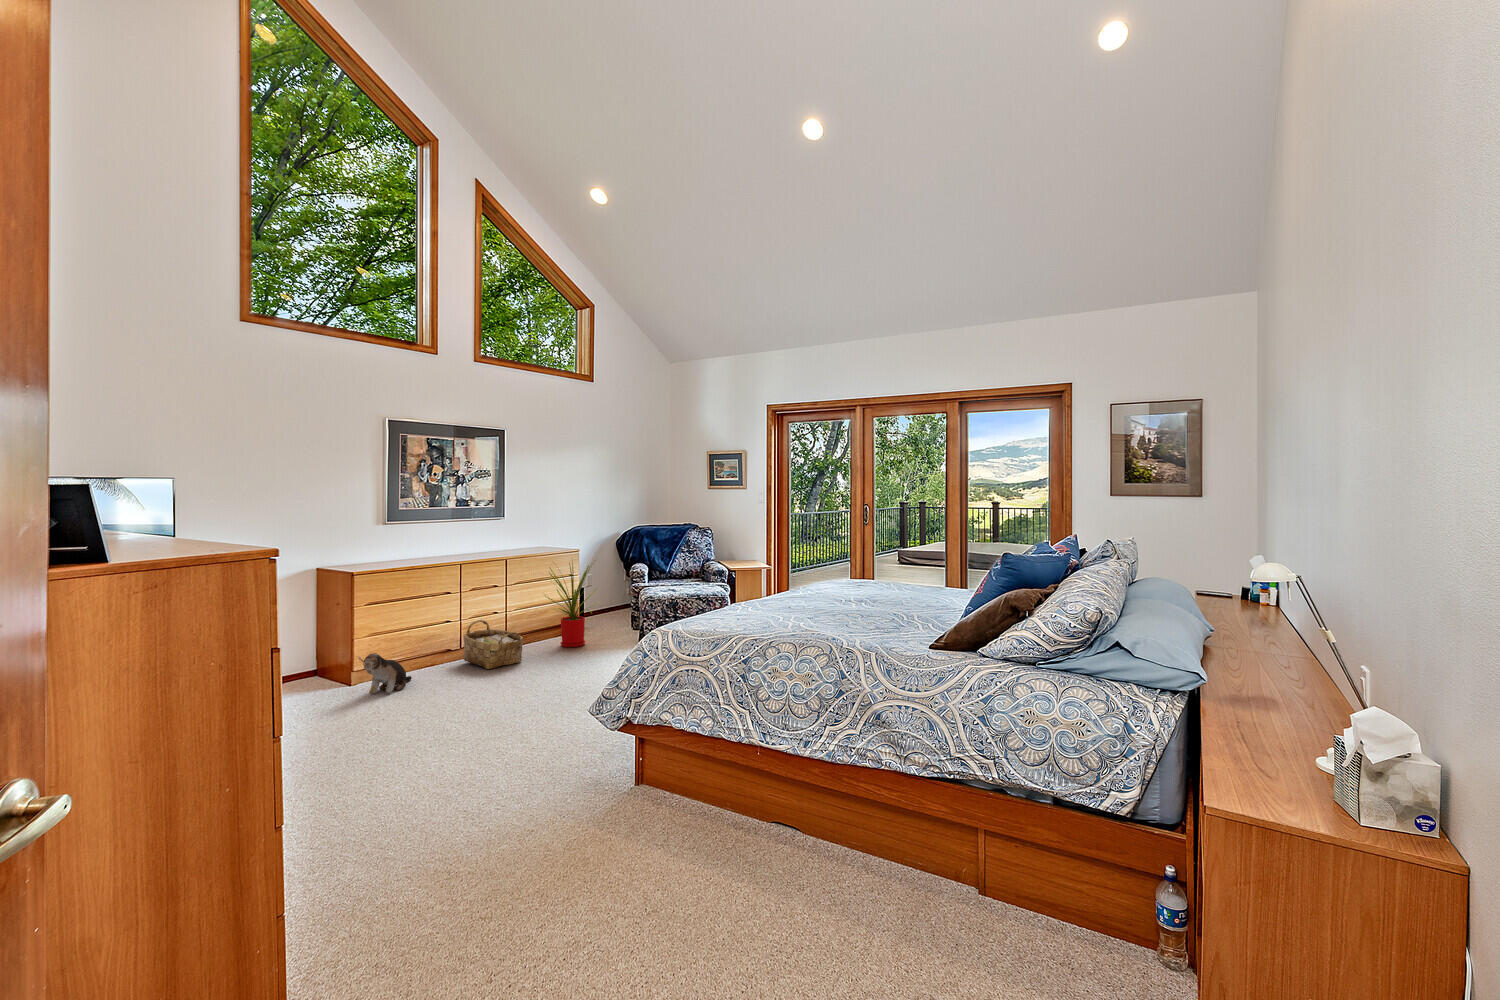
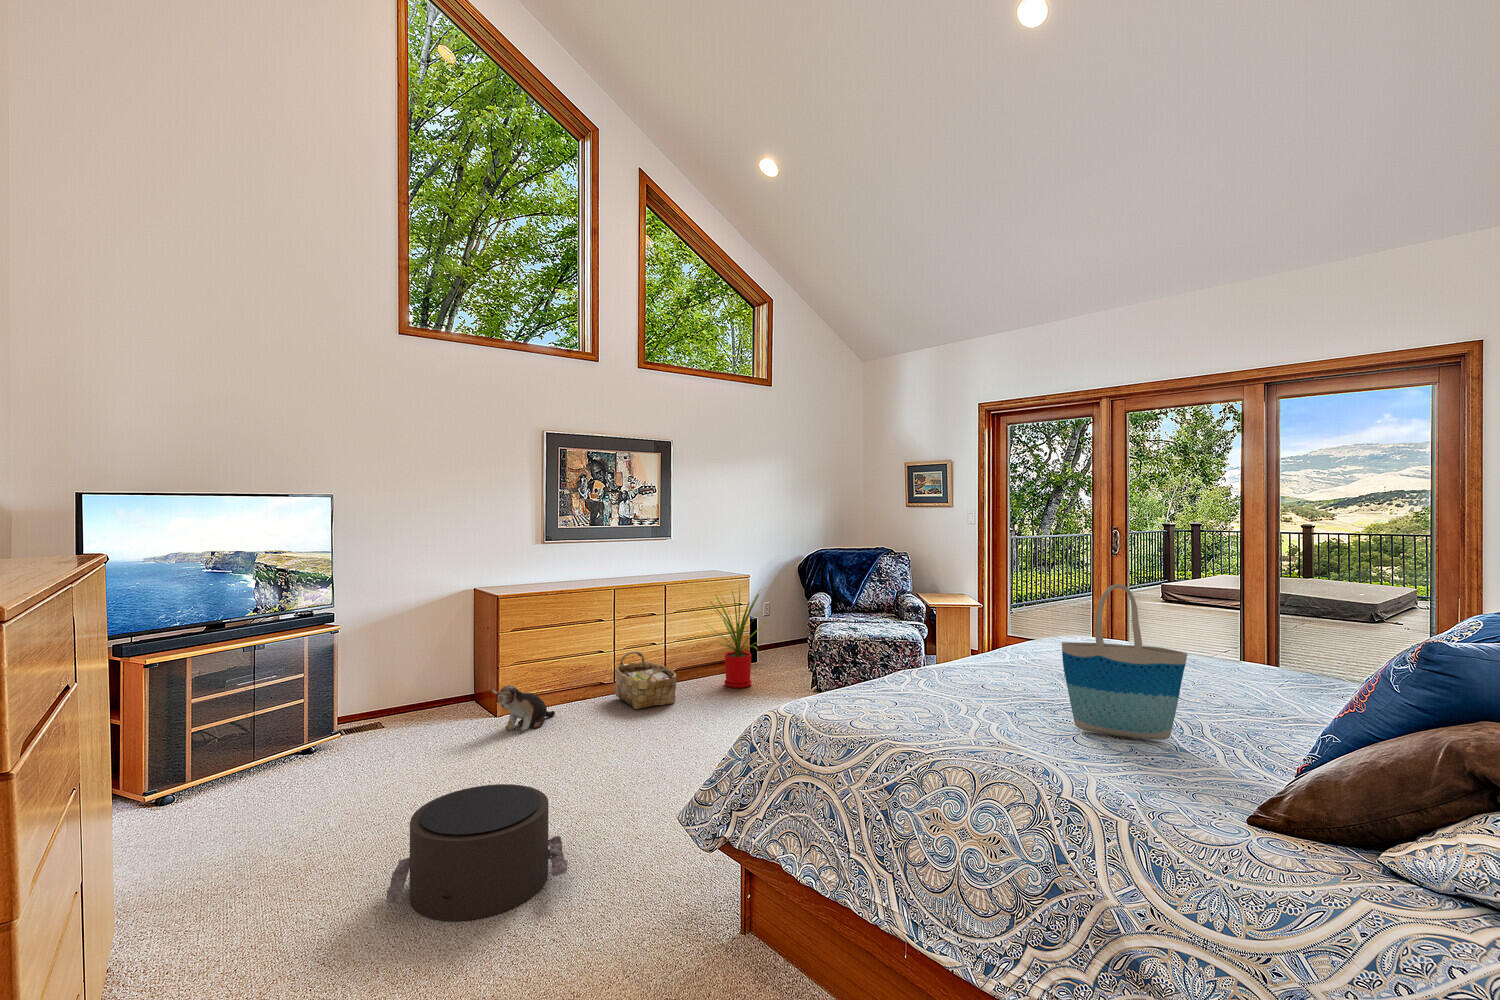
tote bag: none [840,535,905,624] -> present [1062,584,1187,740]
pouf: none [346,715,495,811] -> present [386,784,568,921]

